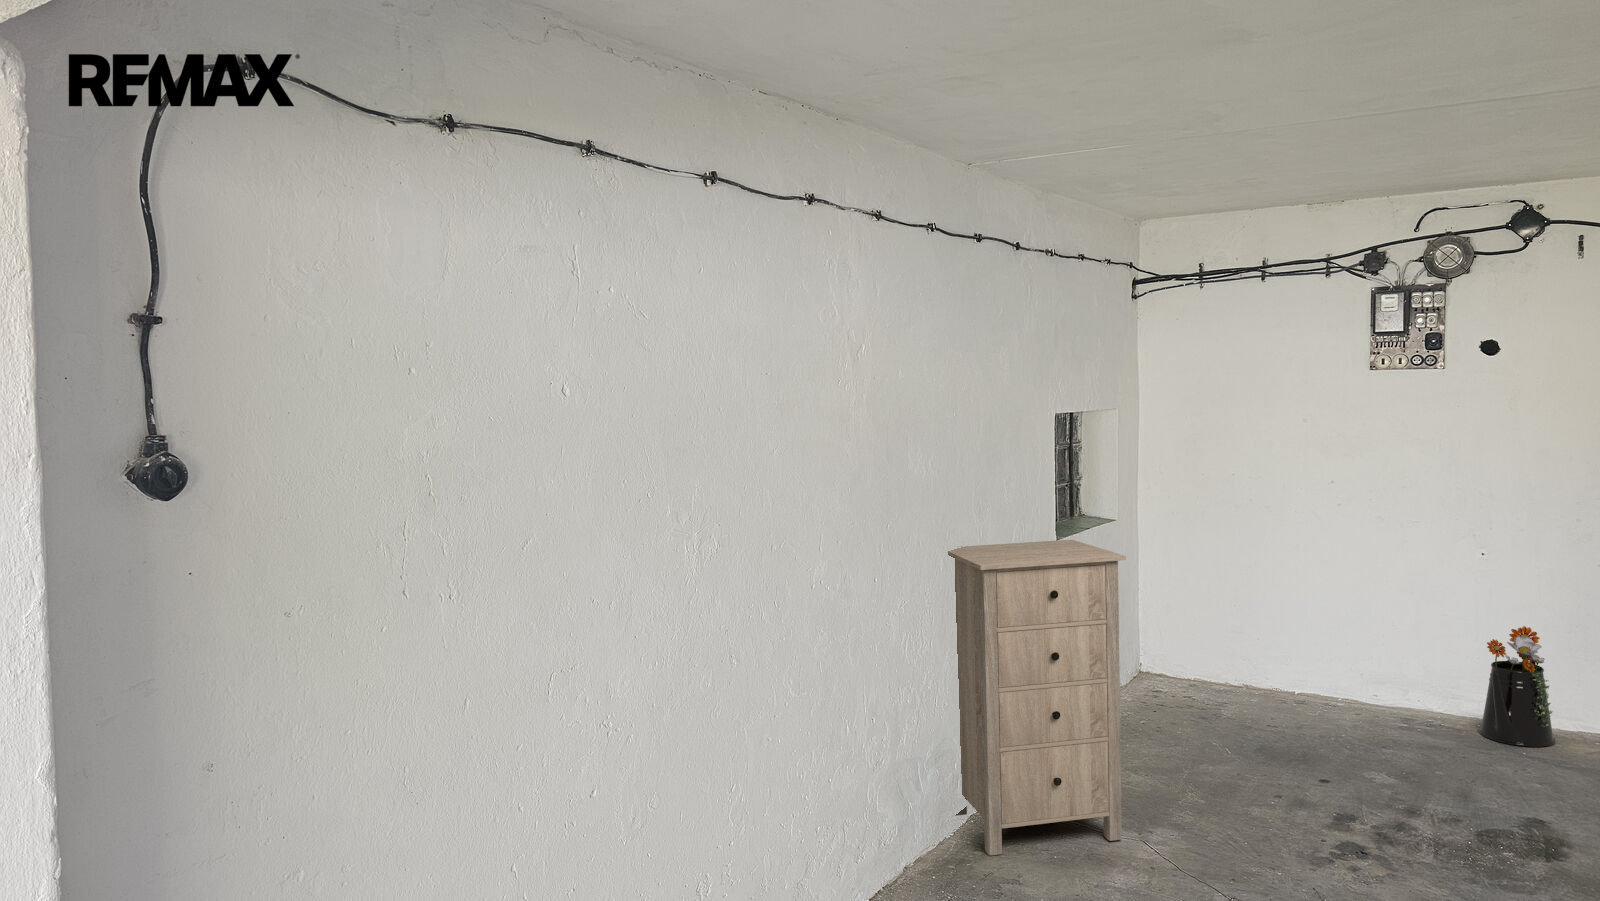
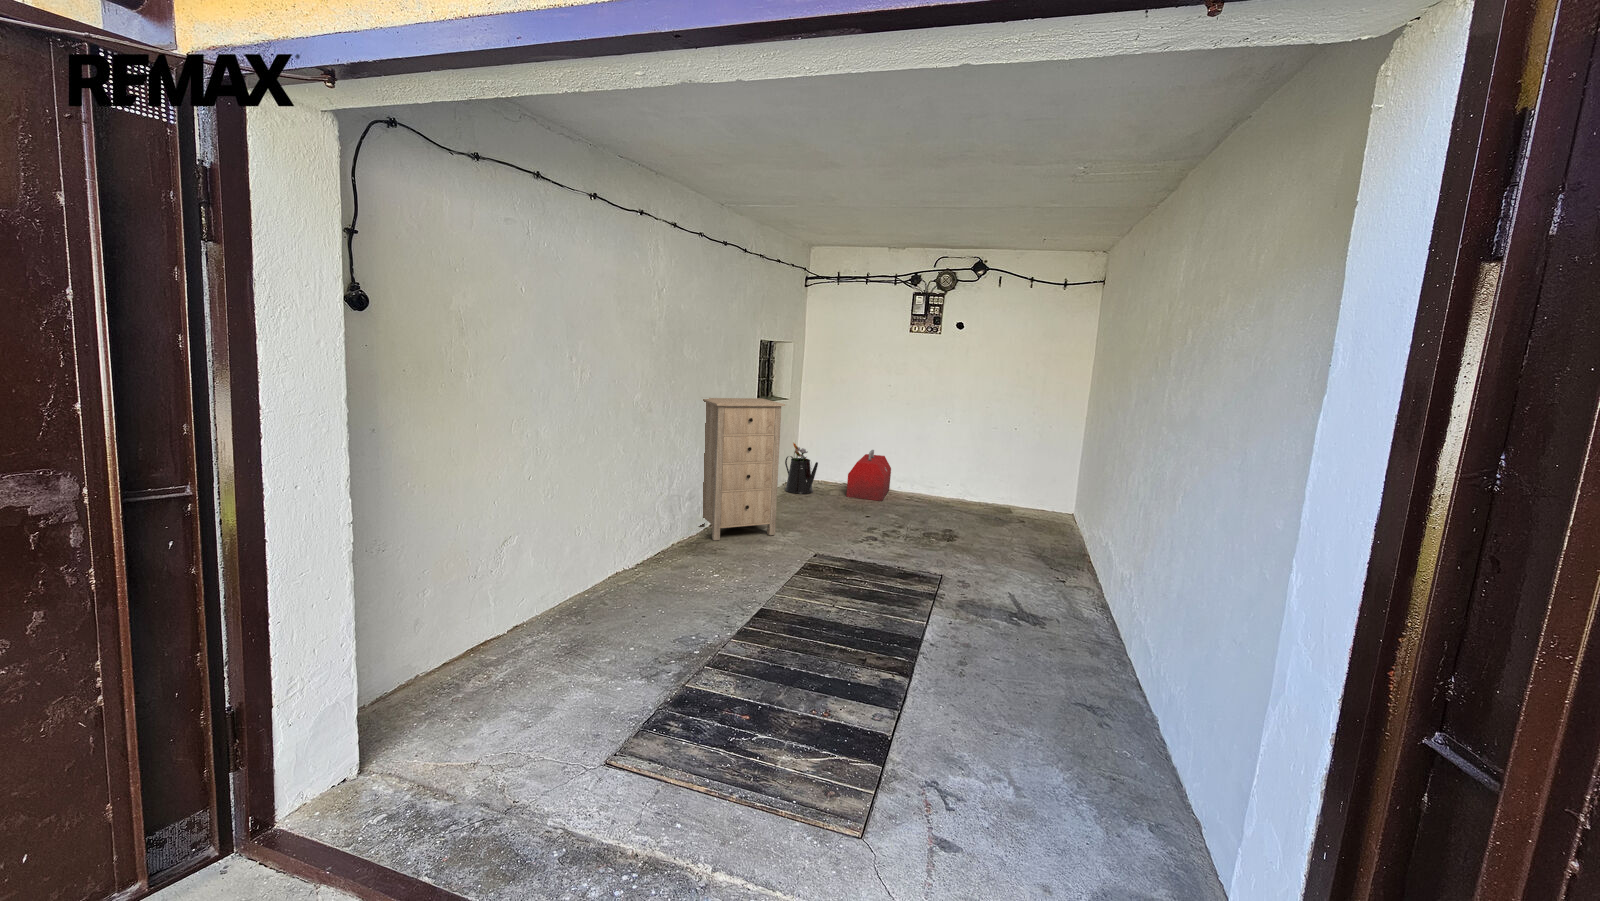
toolbox: none [1259,620,1352,735] -> present [847,450,891,501]
watering can: present [1479,626,1556,747] -> present [785,443,818,494]

